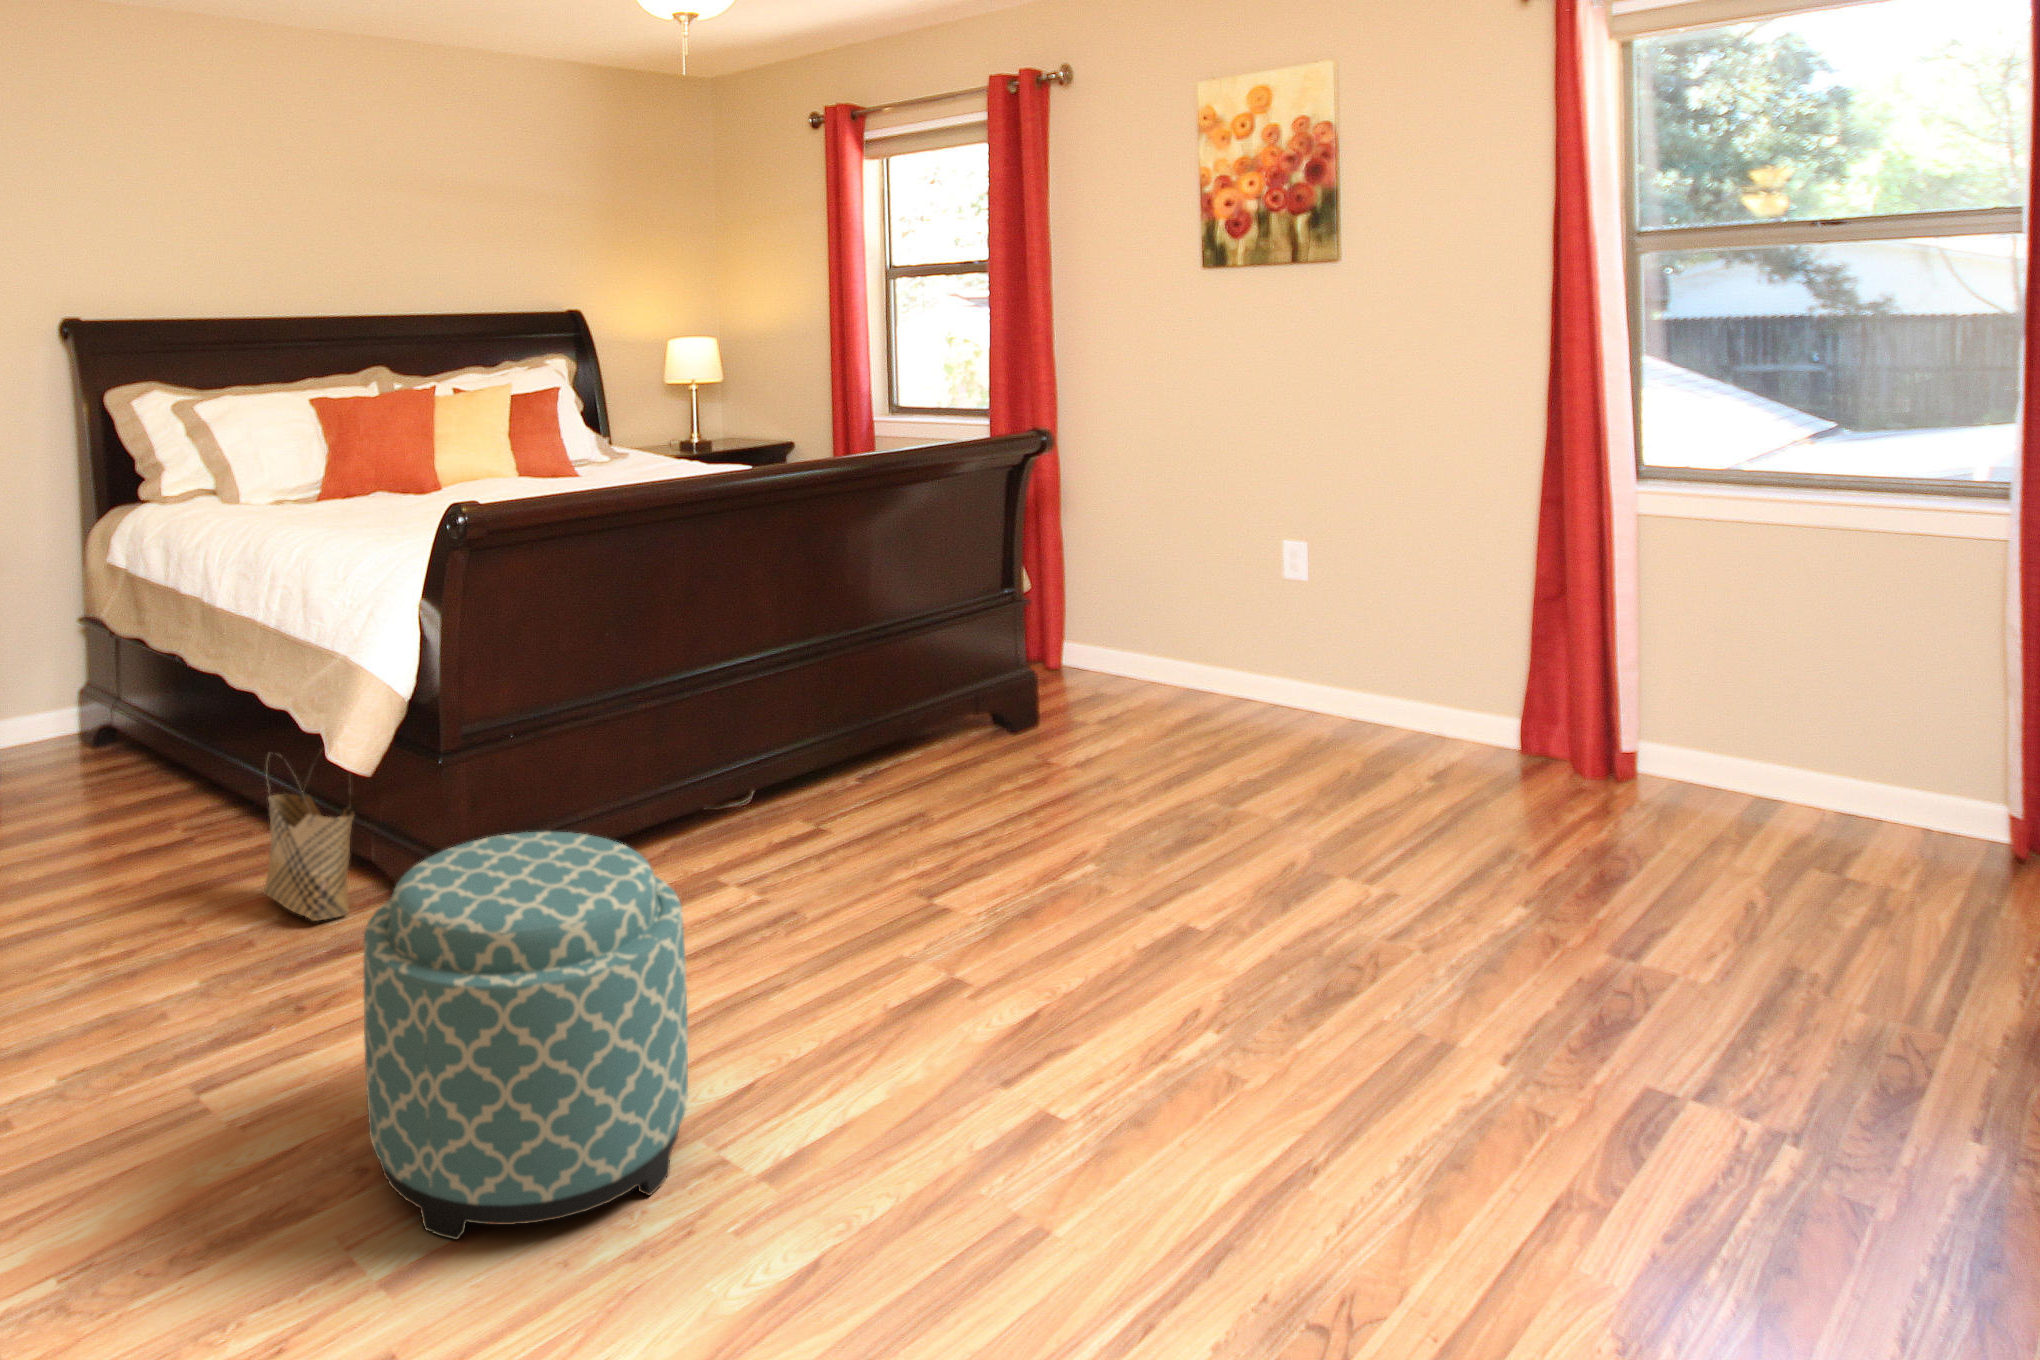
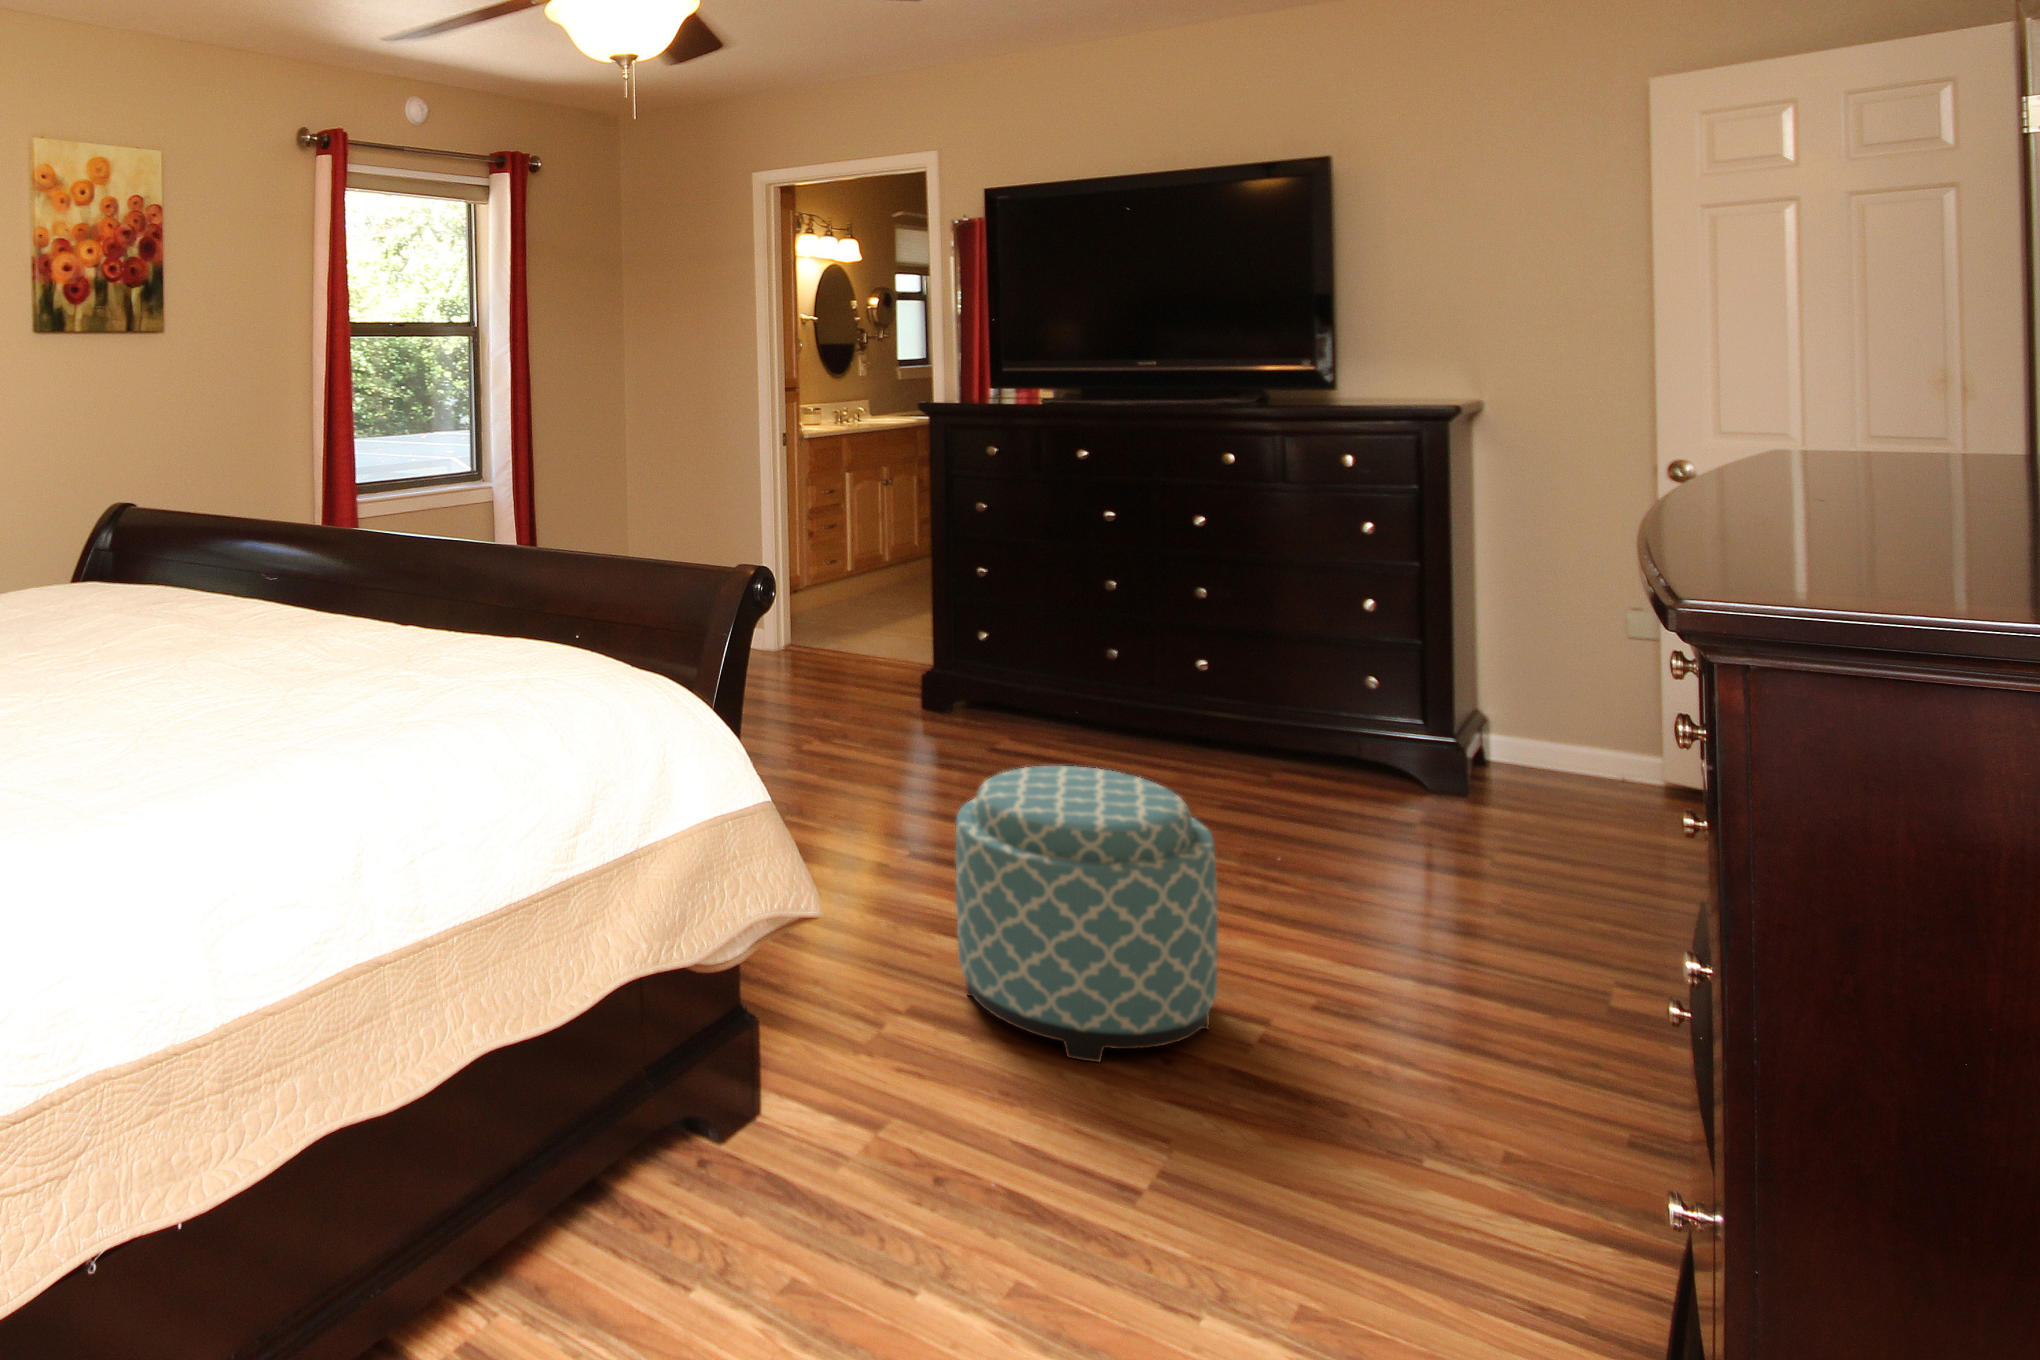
woven basket: present [264,757,354,921] -> none [623,993,748,1279]

